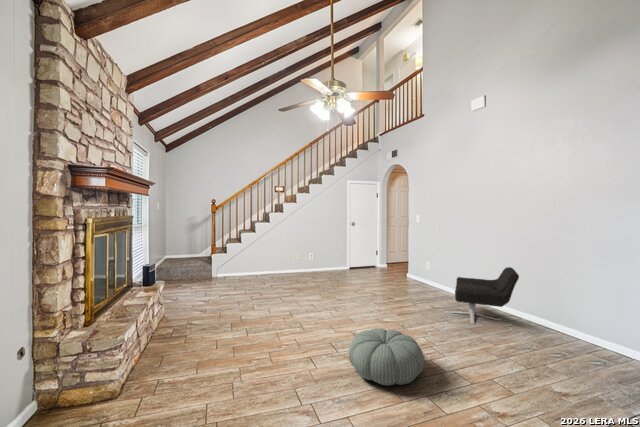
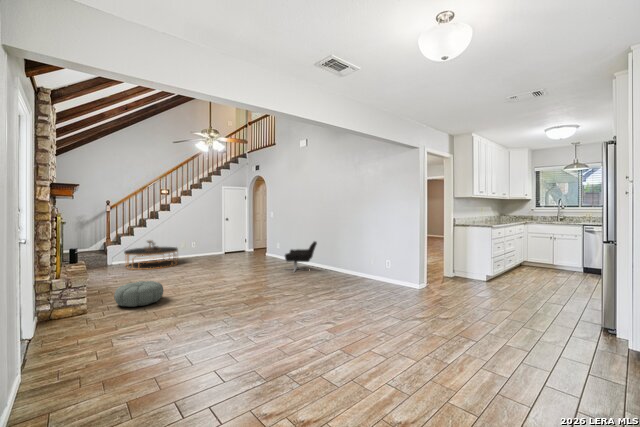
coffee table: none [233,250,294,289] -> present [124,240,178,267]
pouf: present [349,328,424,386] -> present [114,281,164,307]

